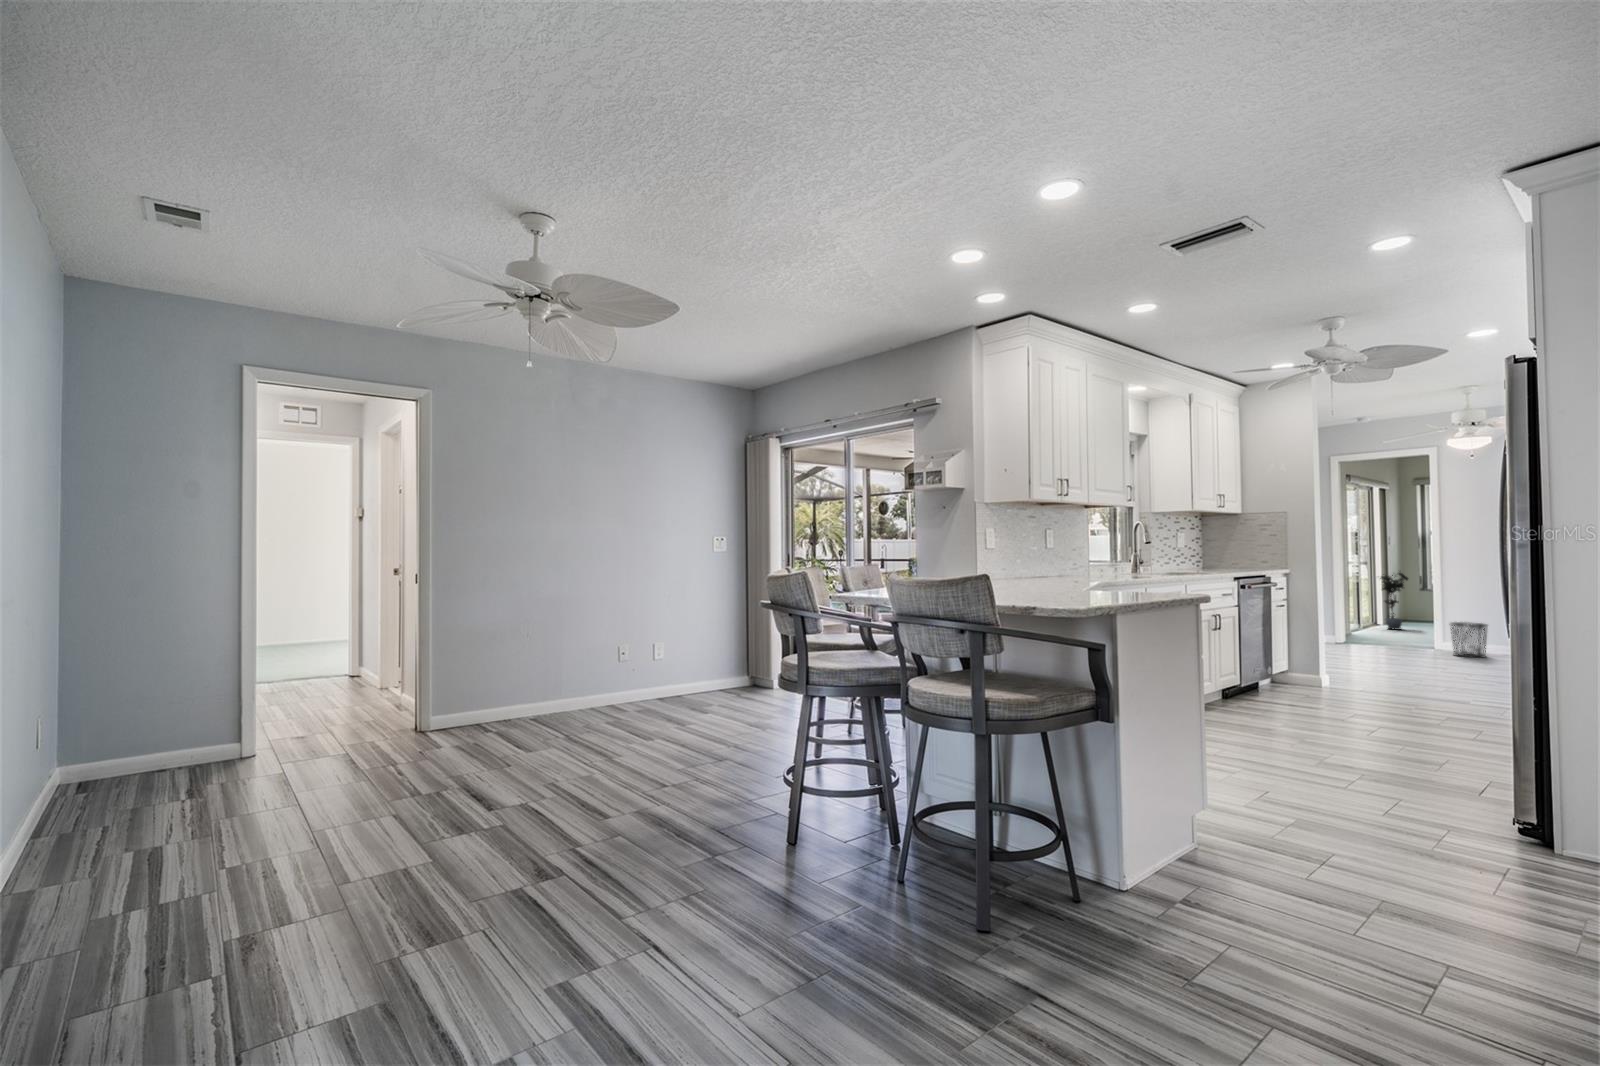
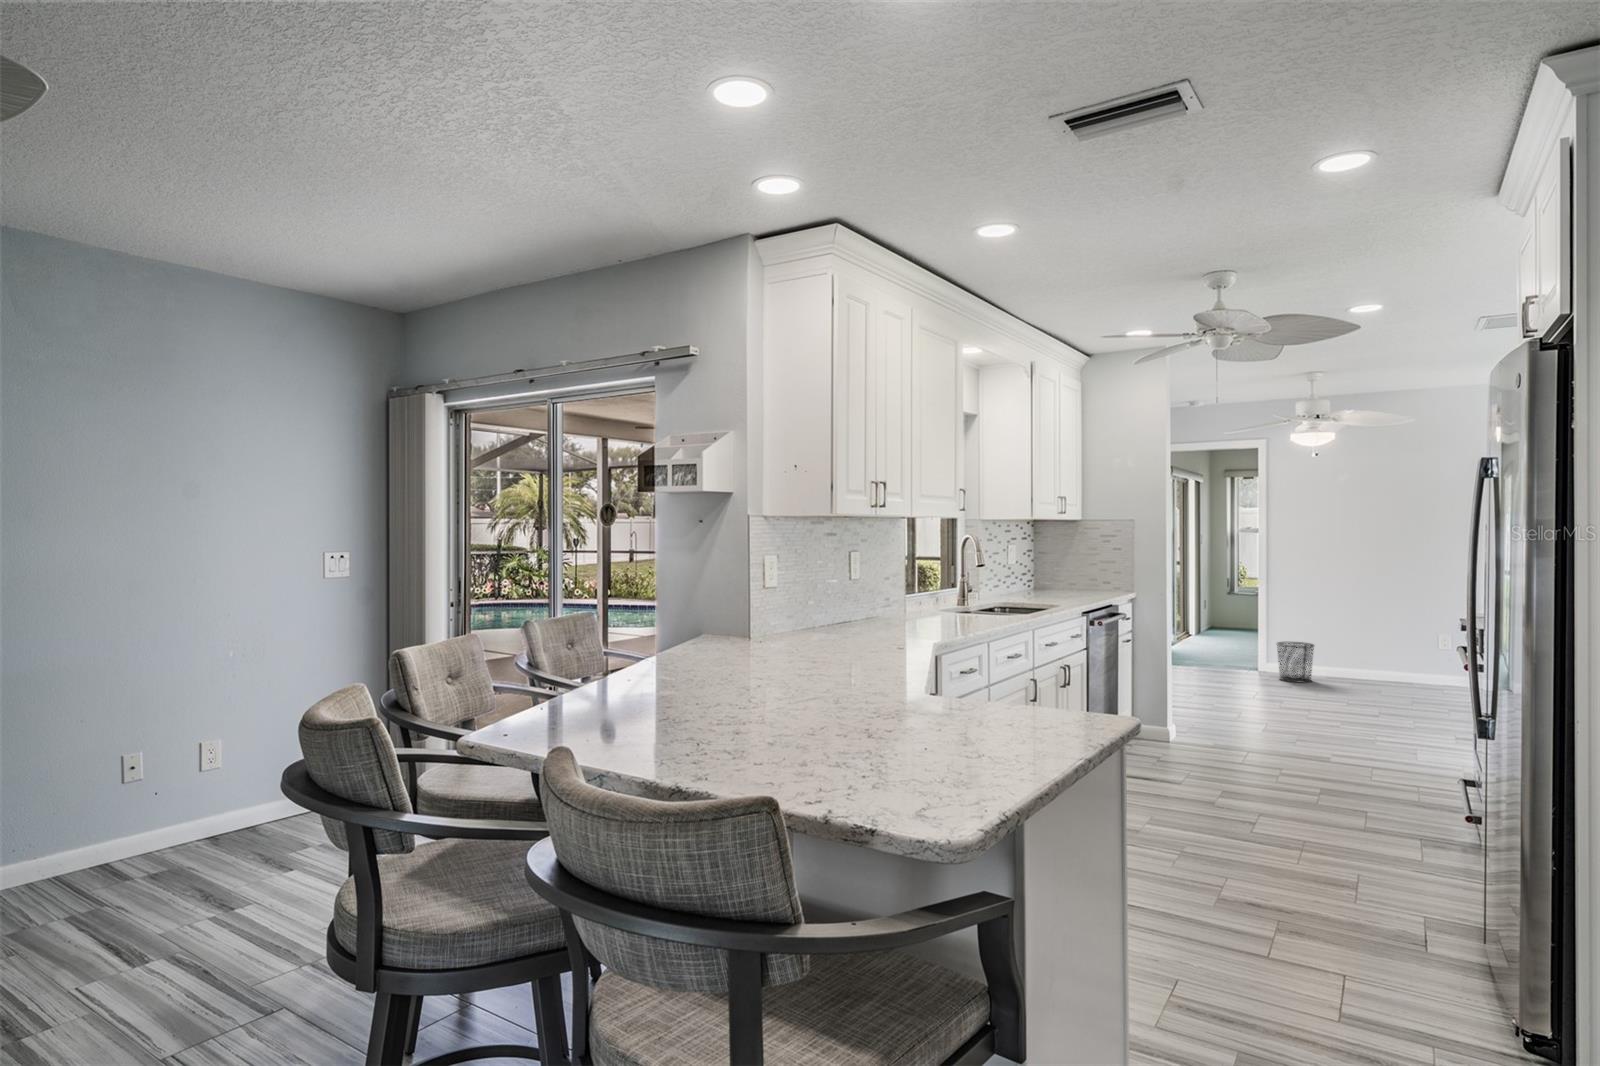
potted plant: present [1380,573,1408,629] -> none [1192,575,1224,641]

